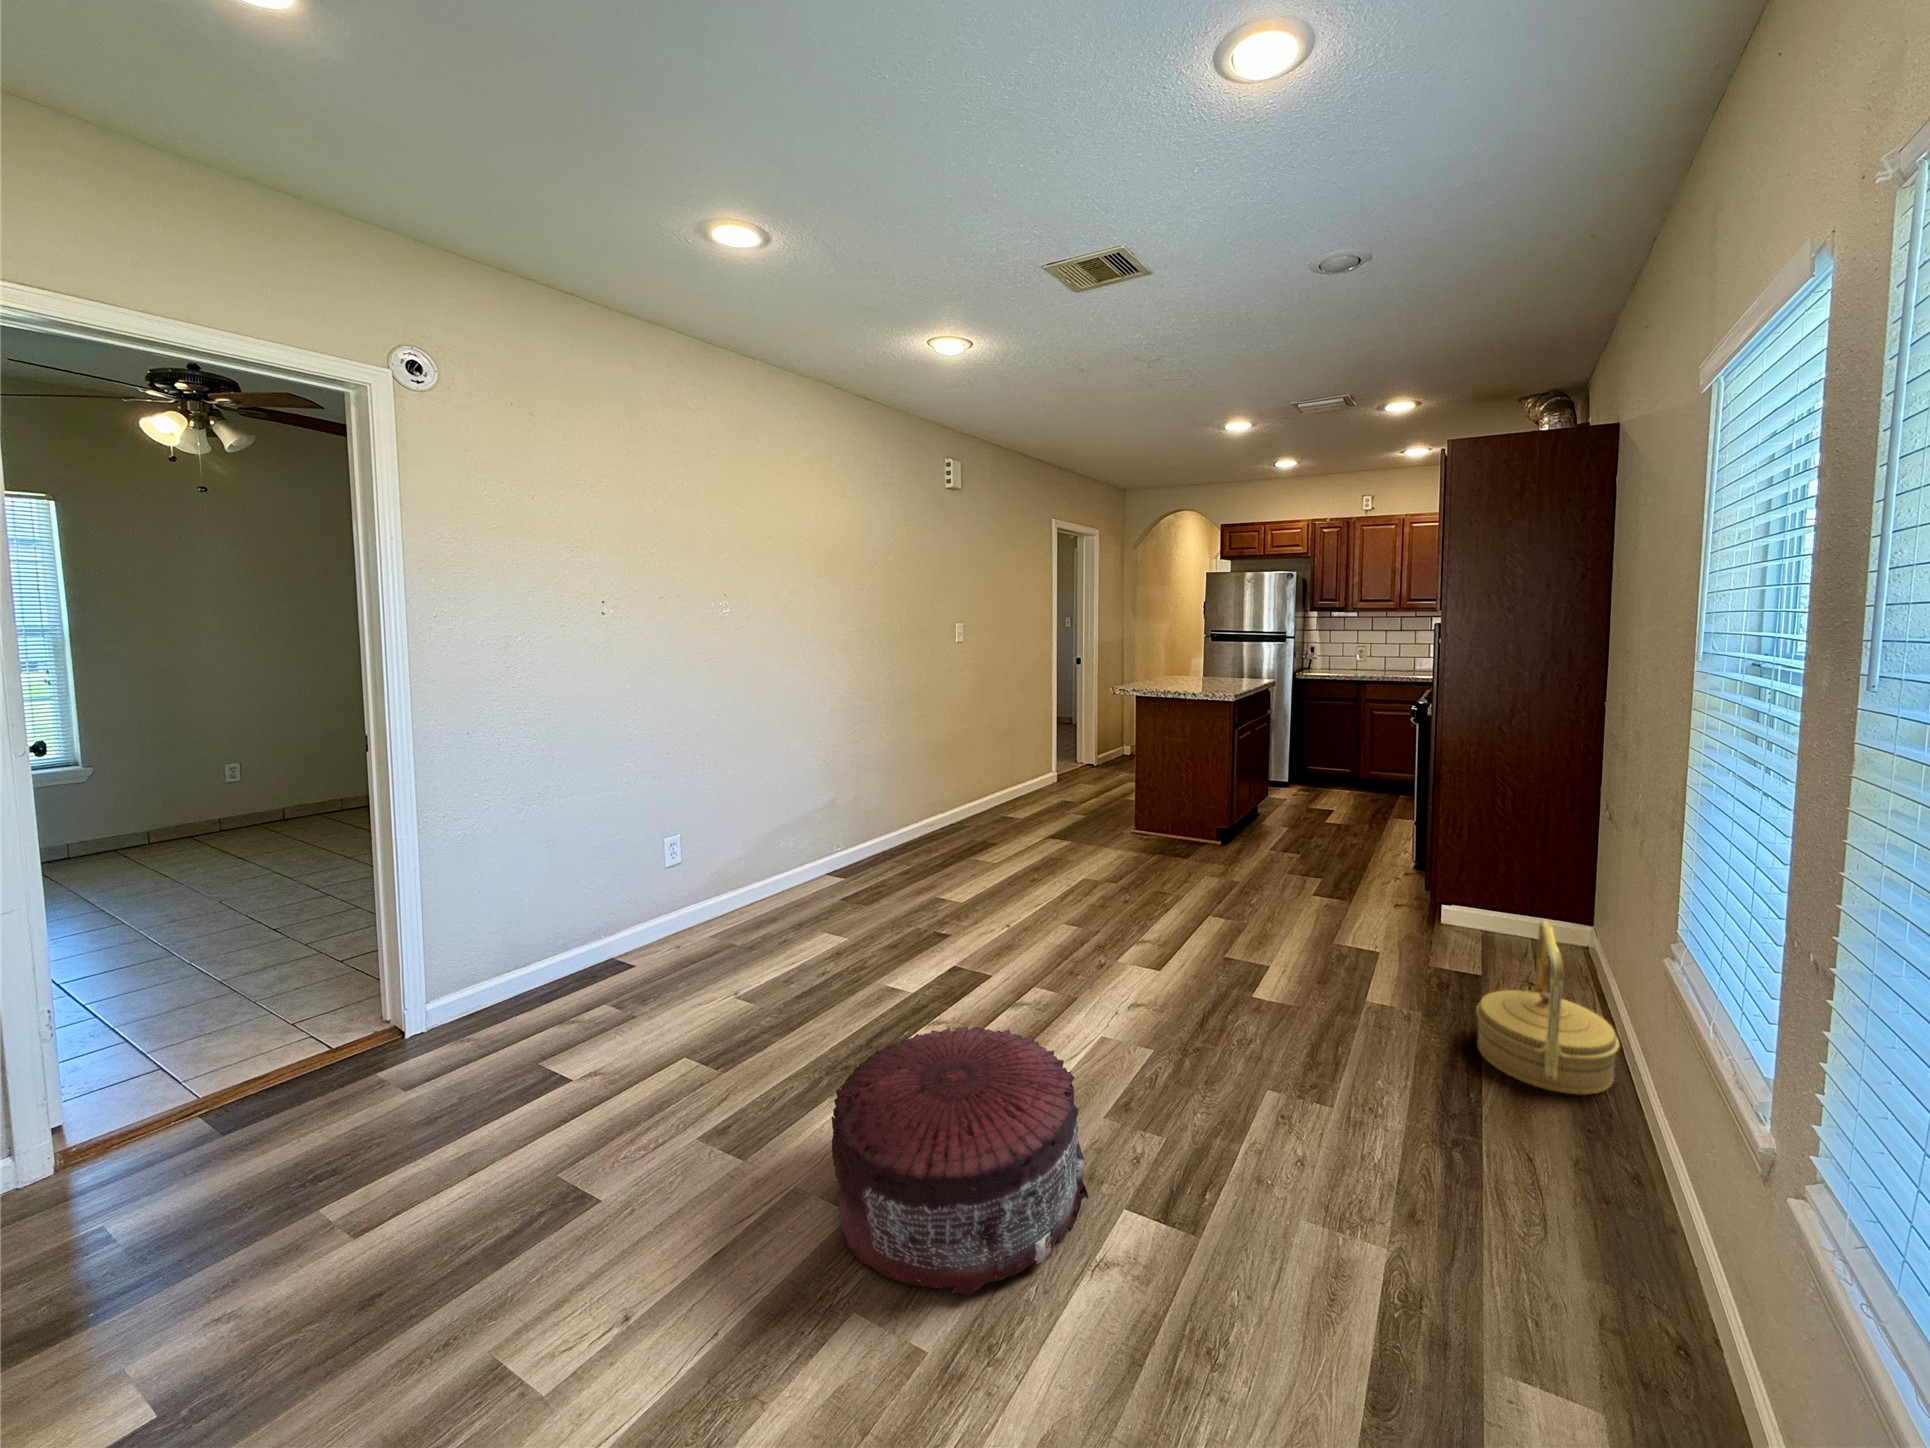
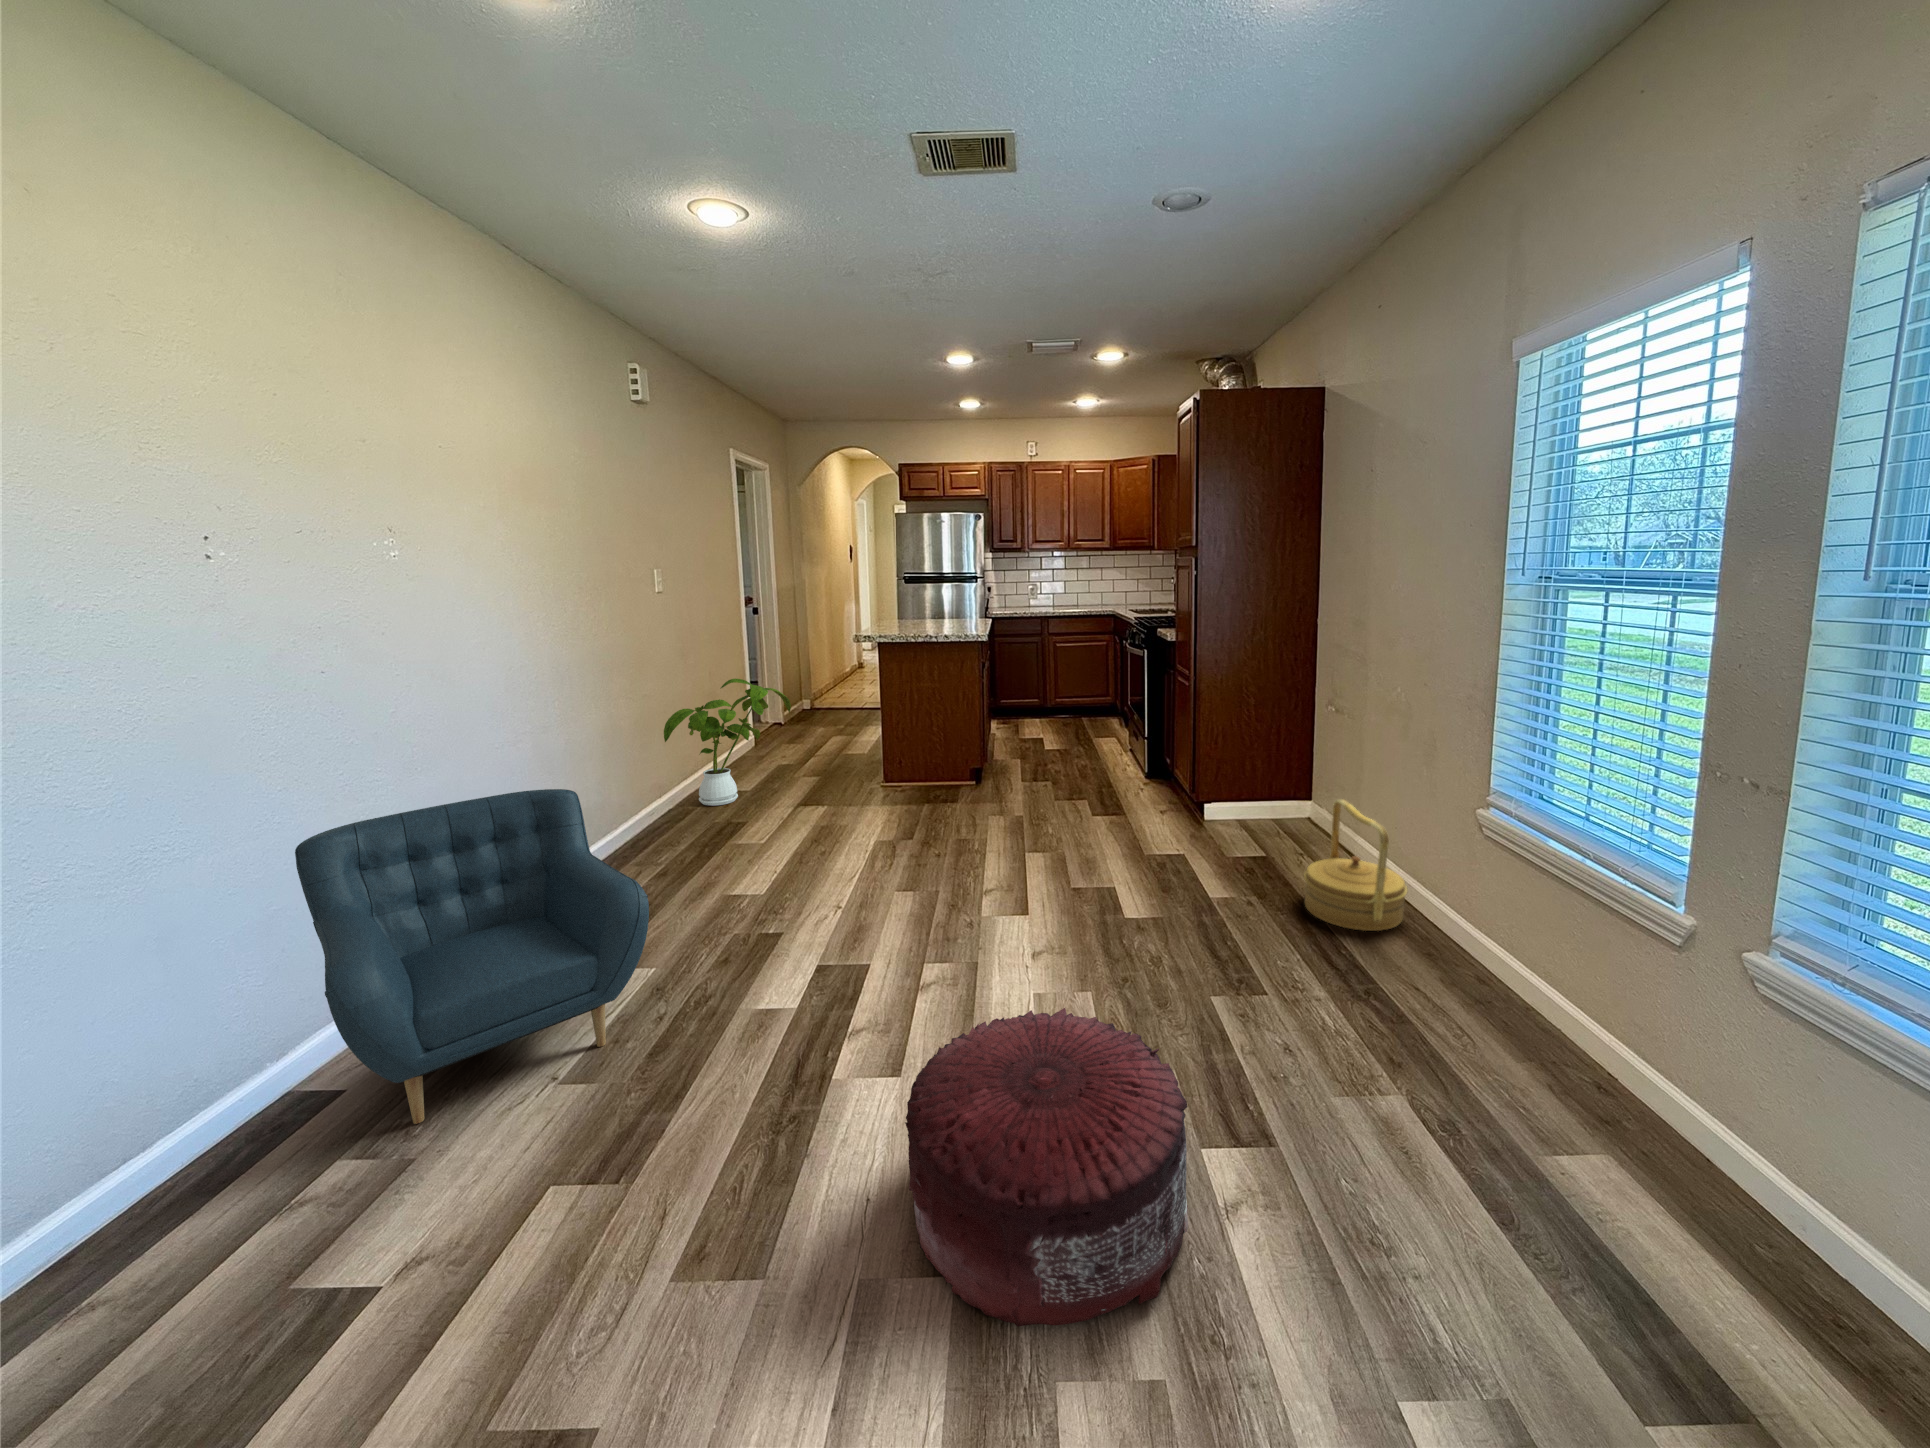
house plant: none [945,720,1050,827] -> present [664,679,791,806]
armchair: none [613,787,815,994] -> present [295,789,649,1124]

